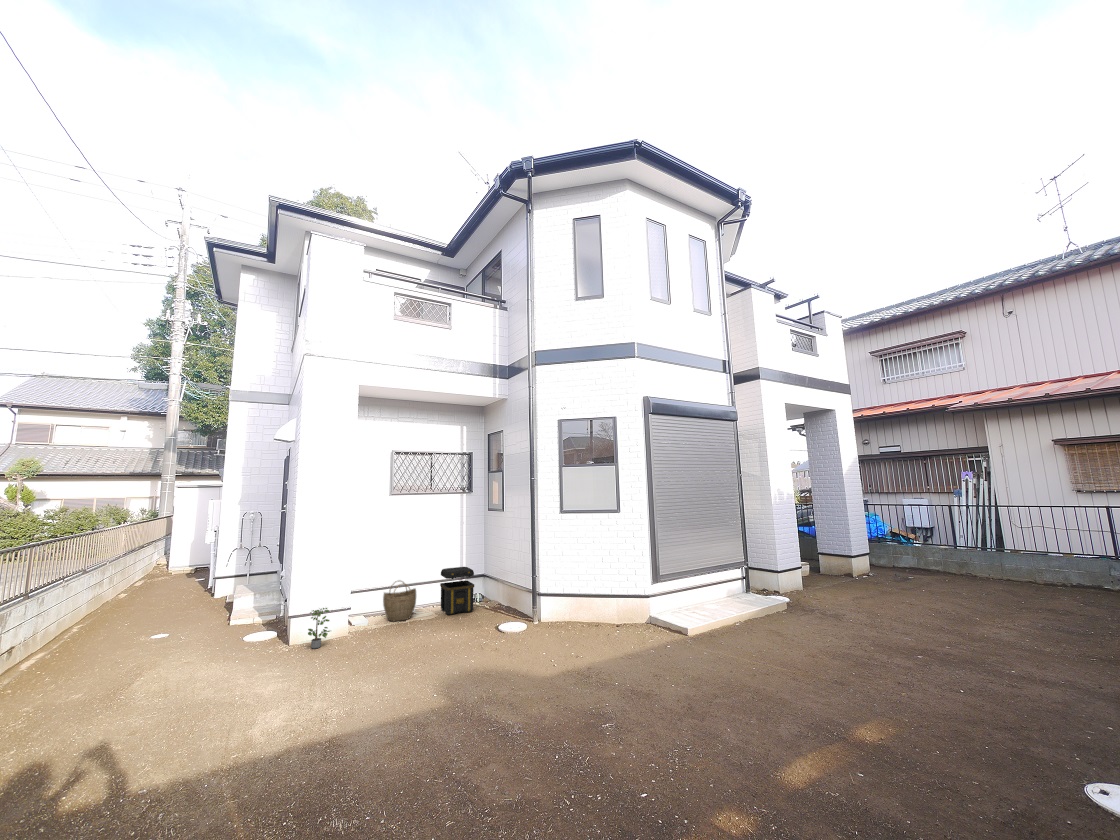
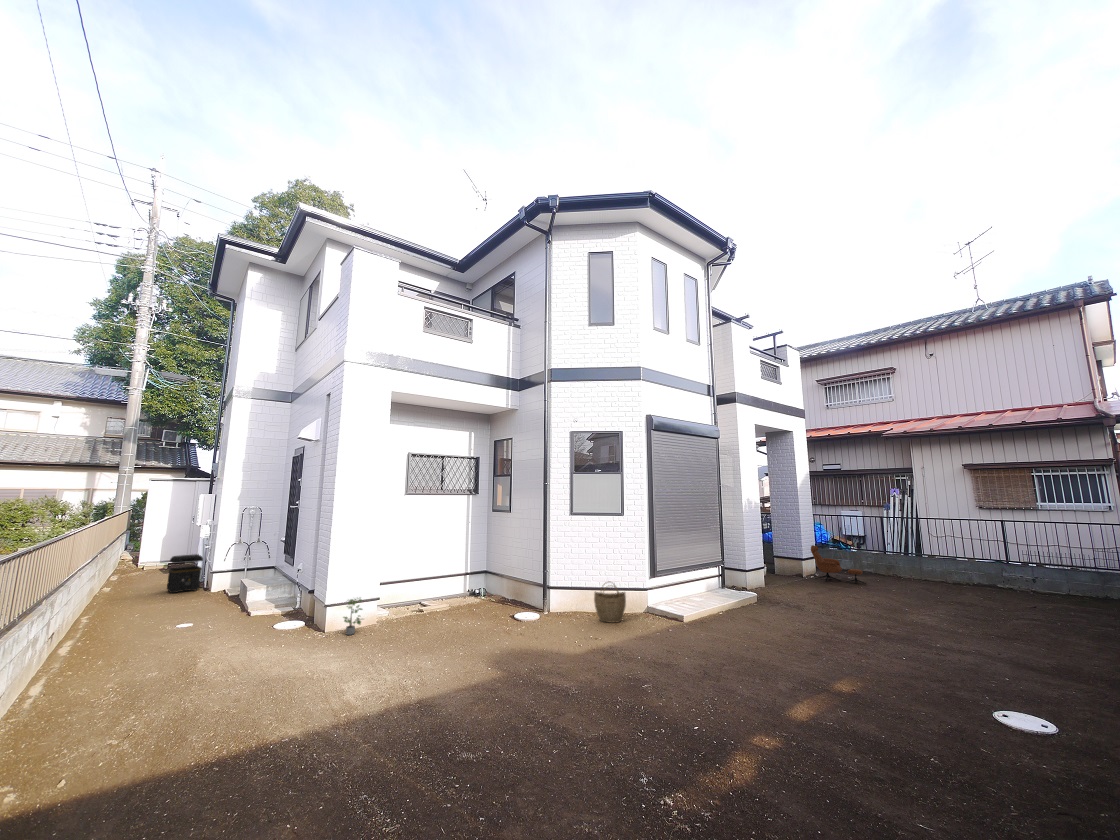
lounge chair: none [861,540,931,586] -> present [811,545,866,584]
toolbox: present [440,567,474,615] -> present [167,554,203,593]
woven basket: present [383,581,416,622] -> present [594,586,626,622]

